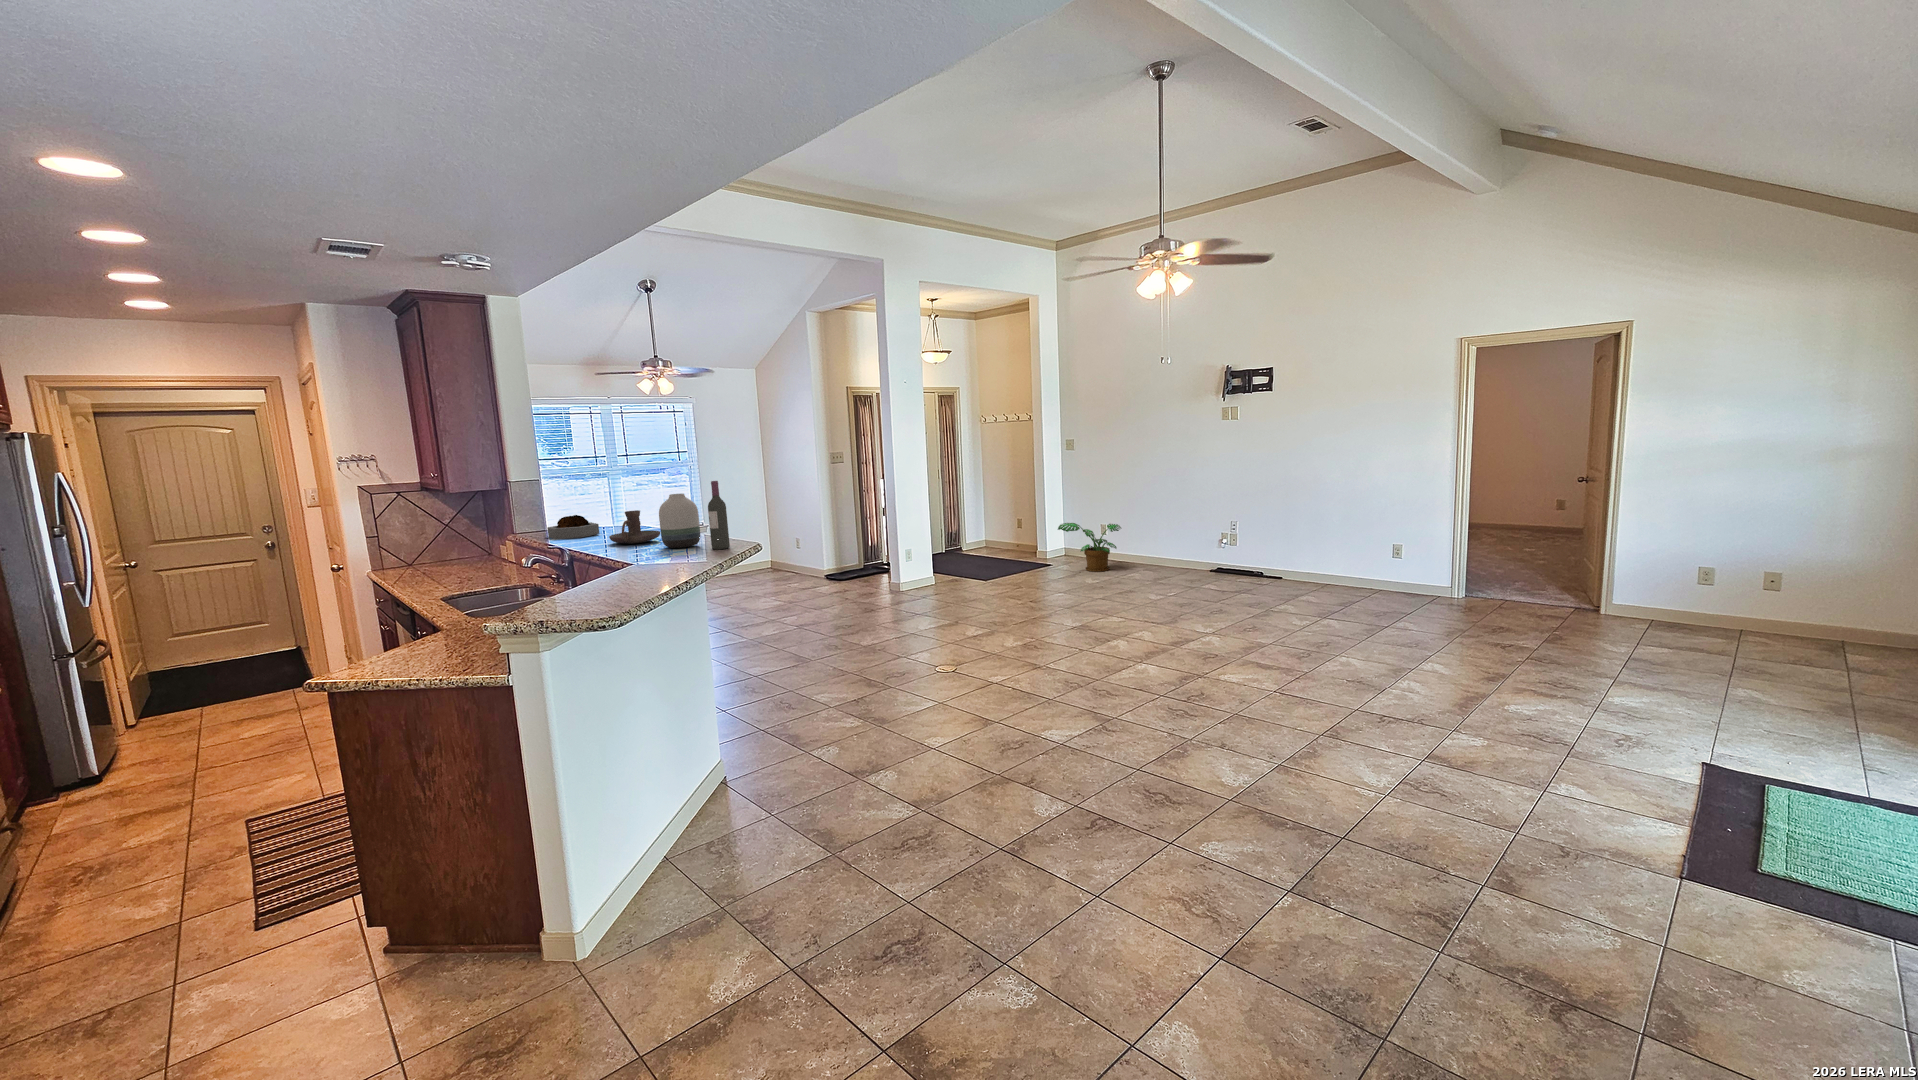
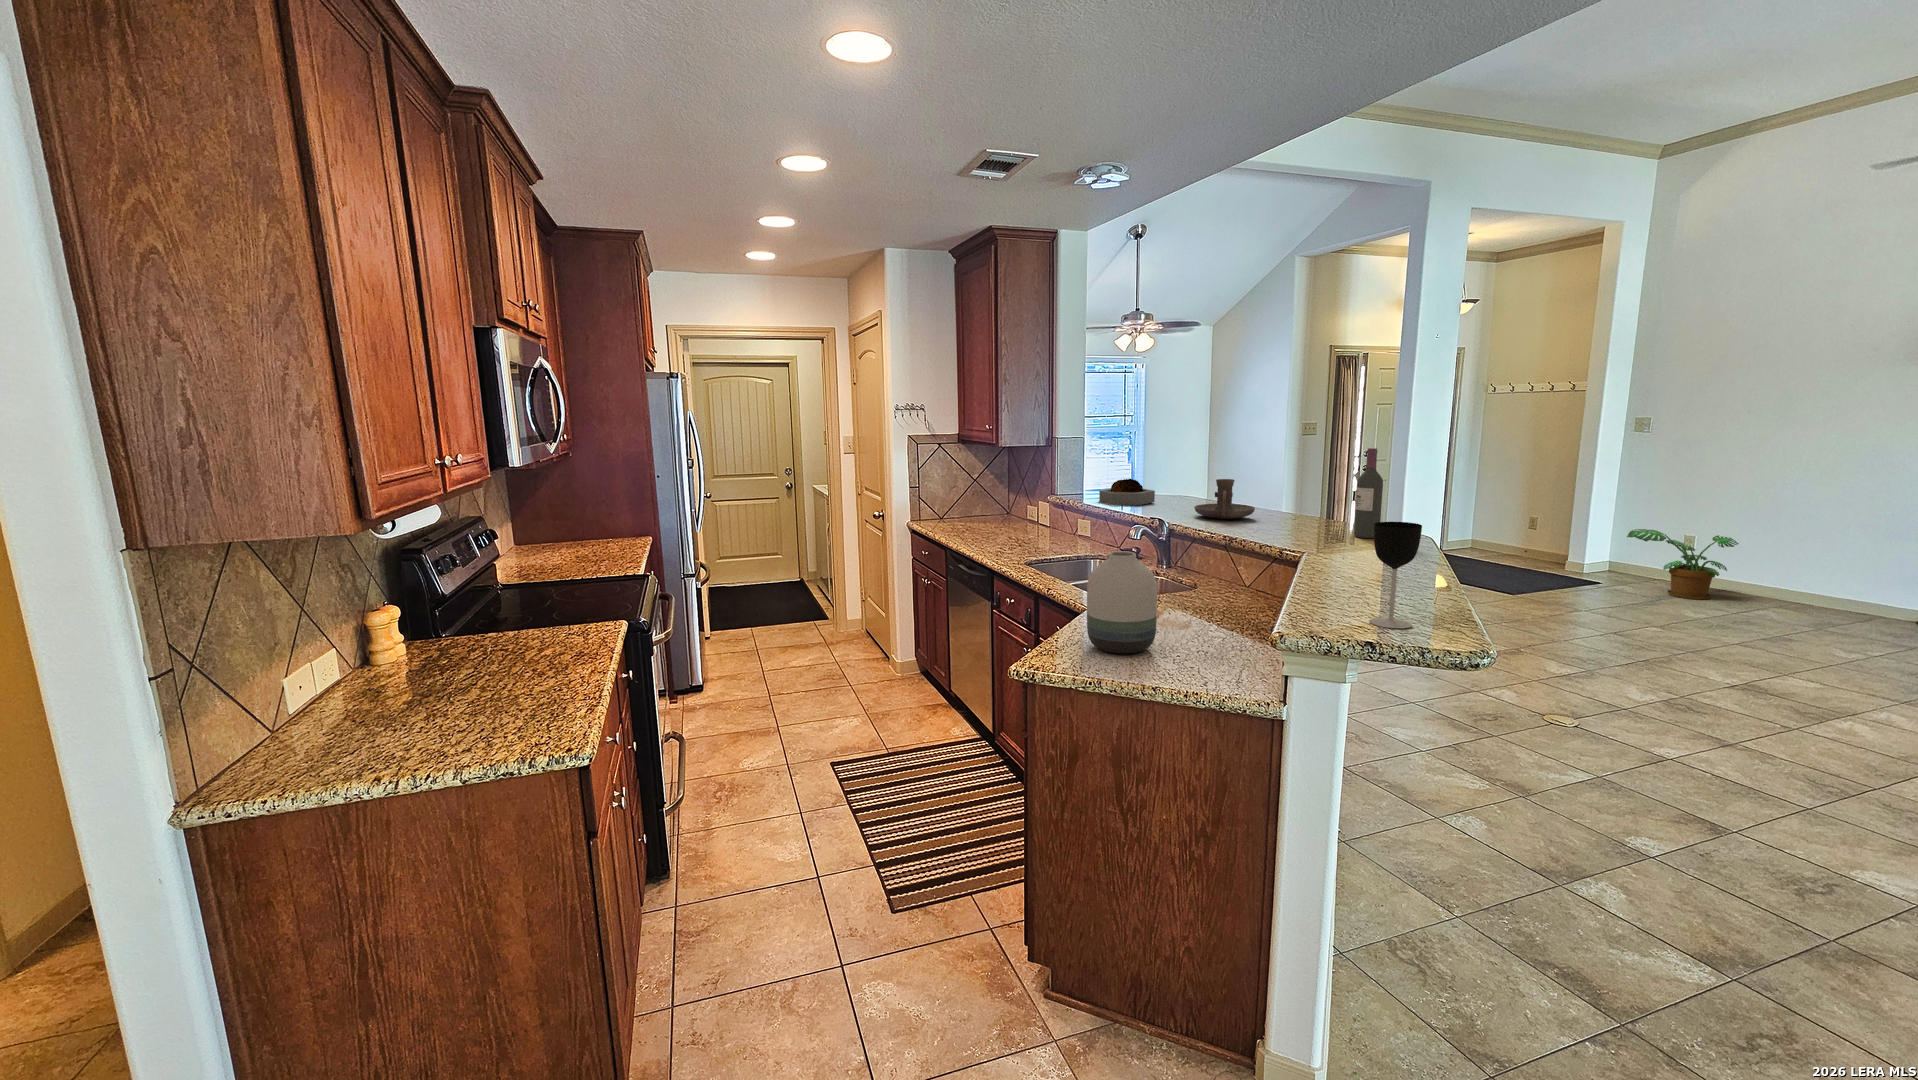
vase: present [659,493,700,548] -> present [1087,551,1157,653]
wine glass: none [562,538,601,610] -> present [1370,522,1422,628]

